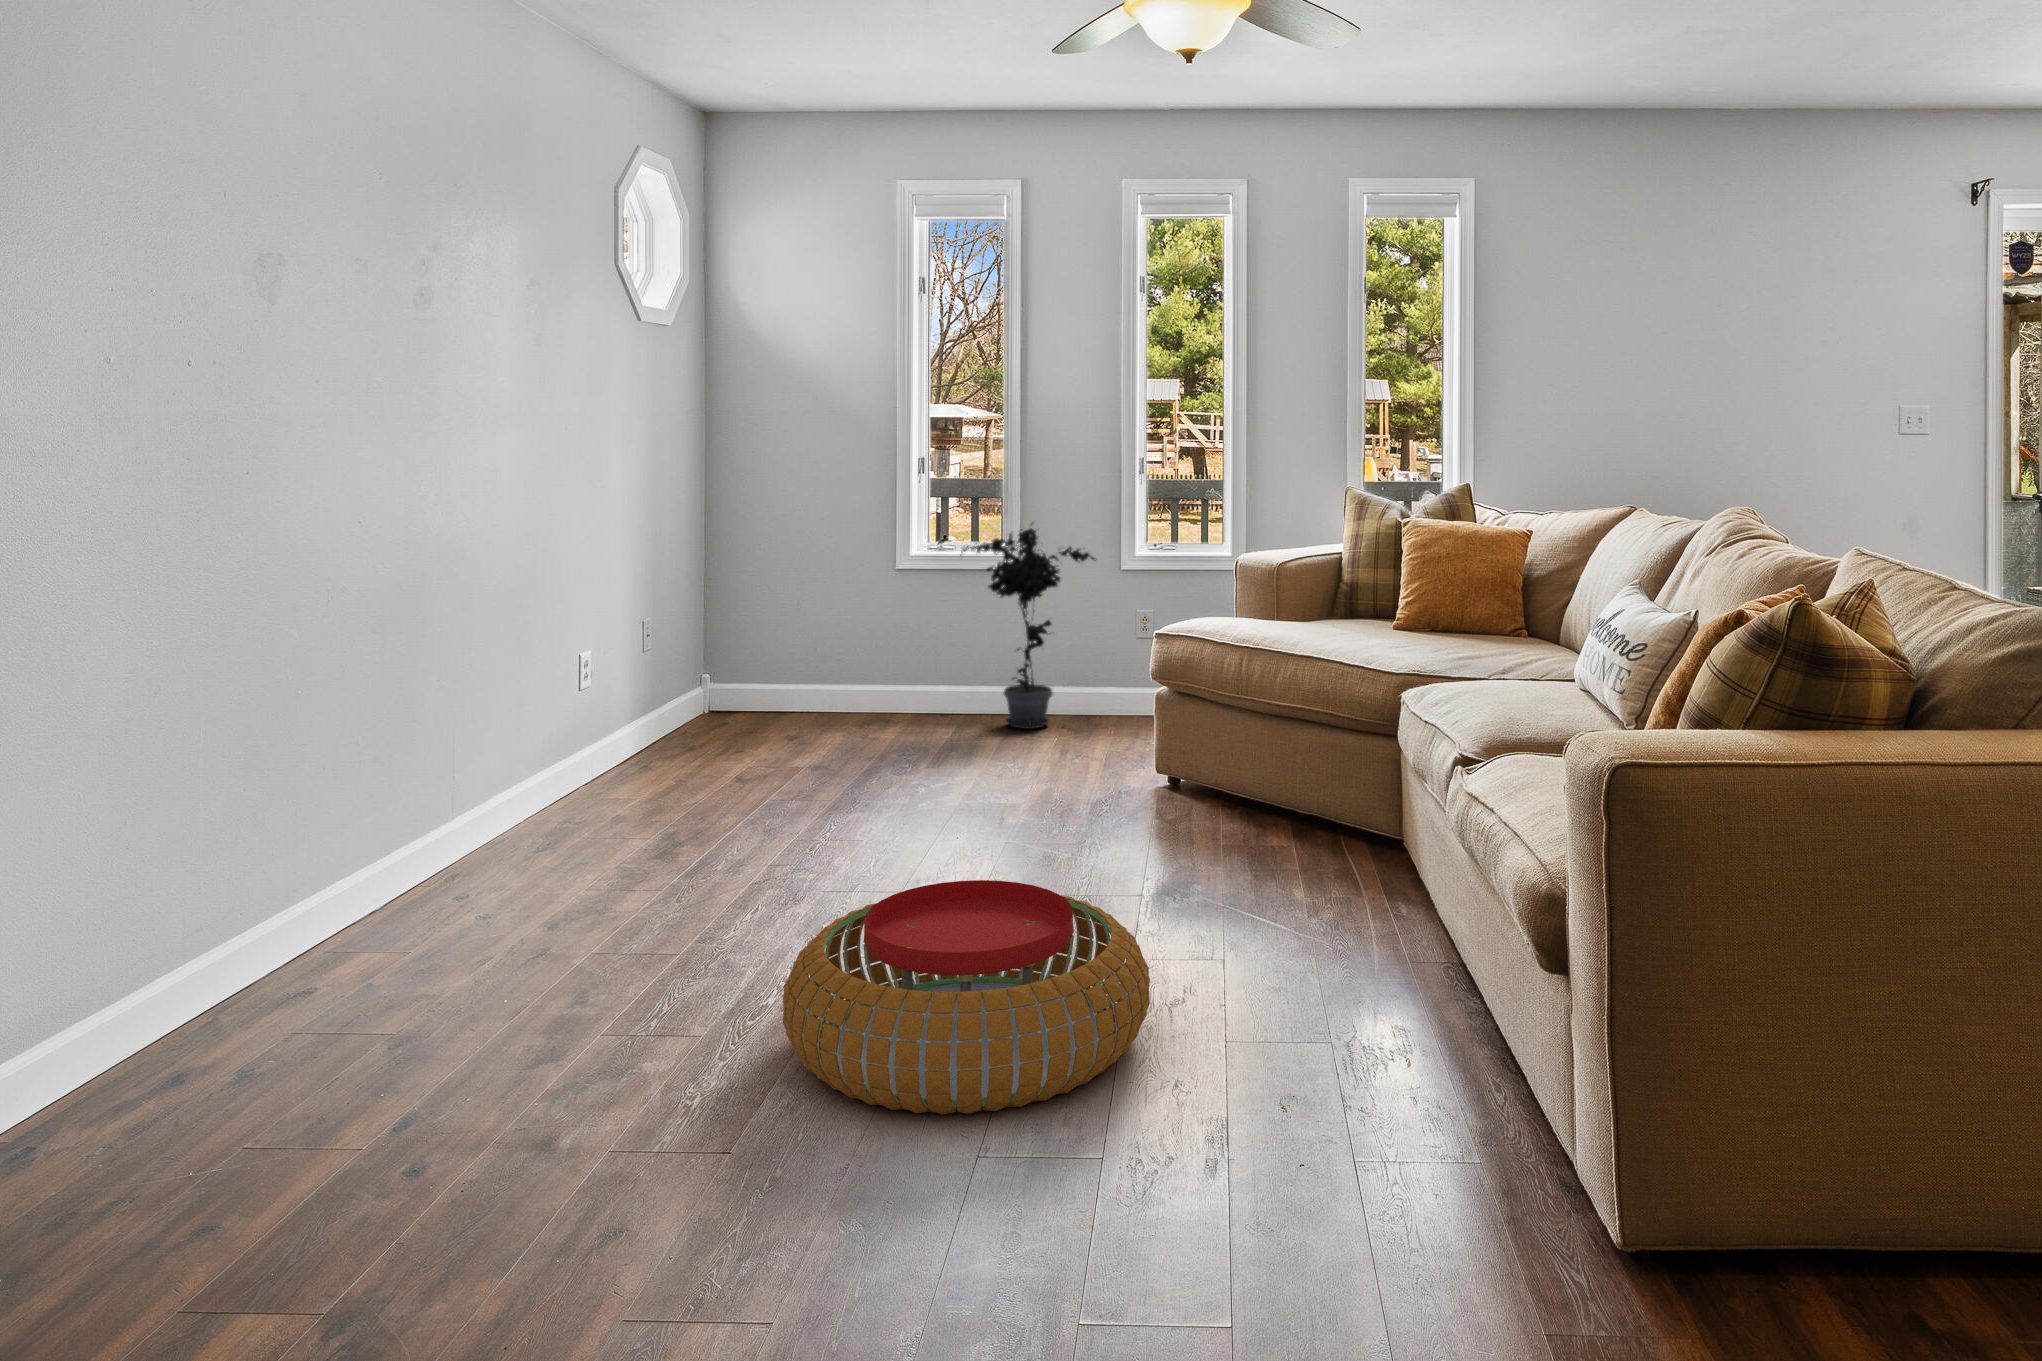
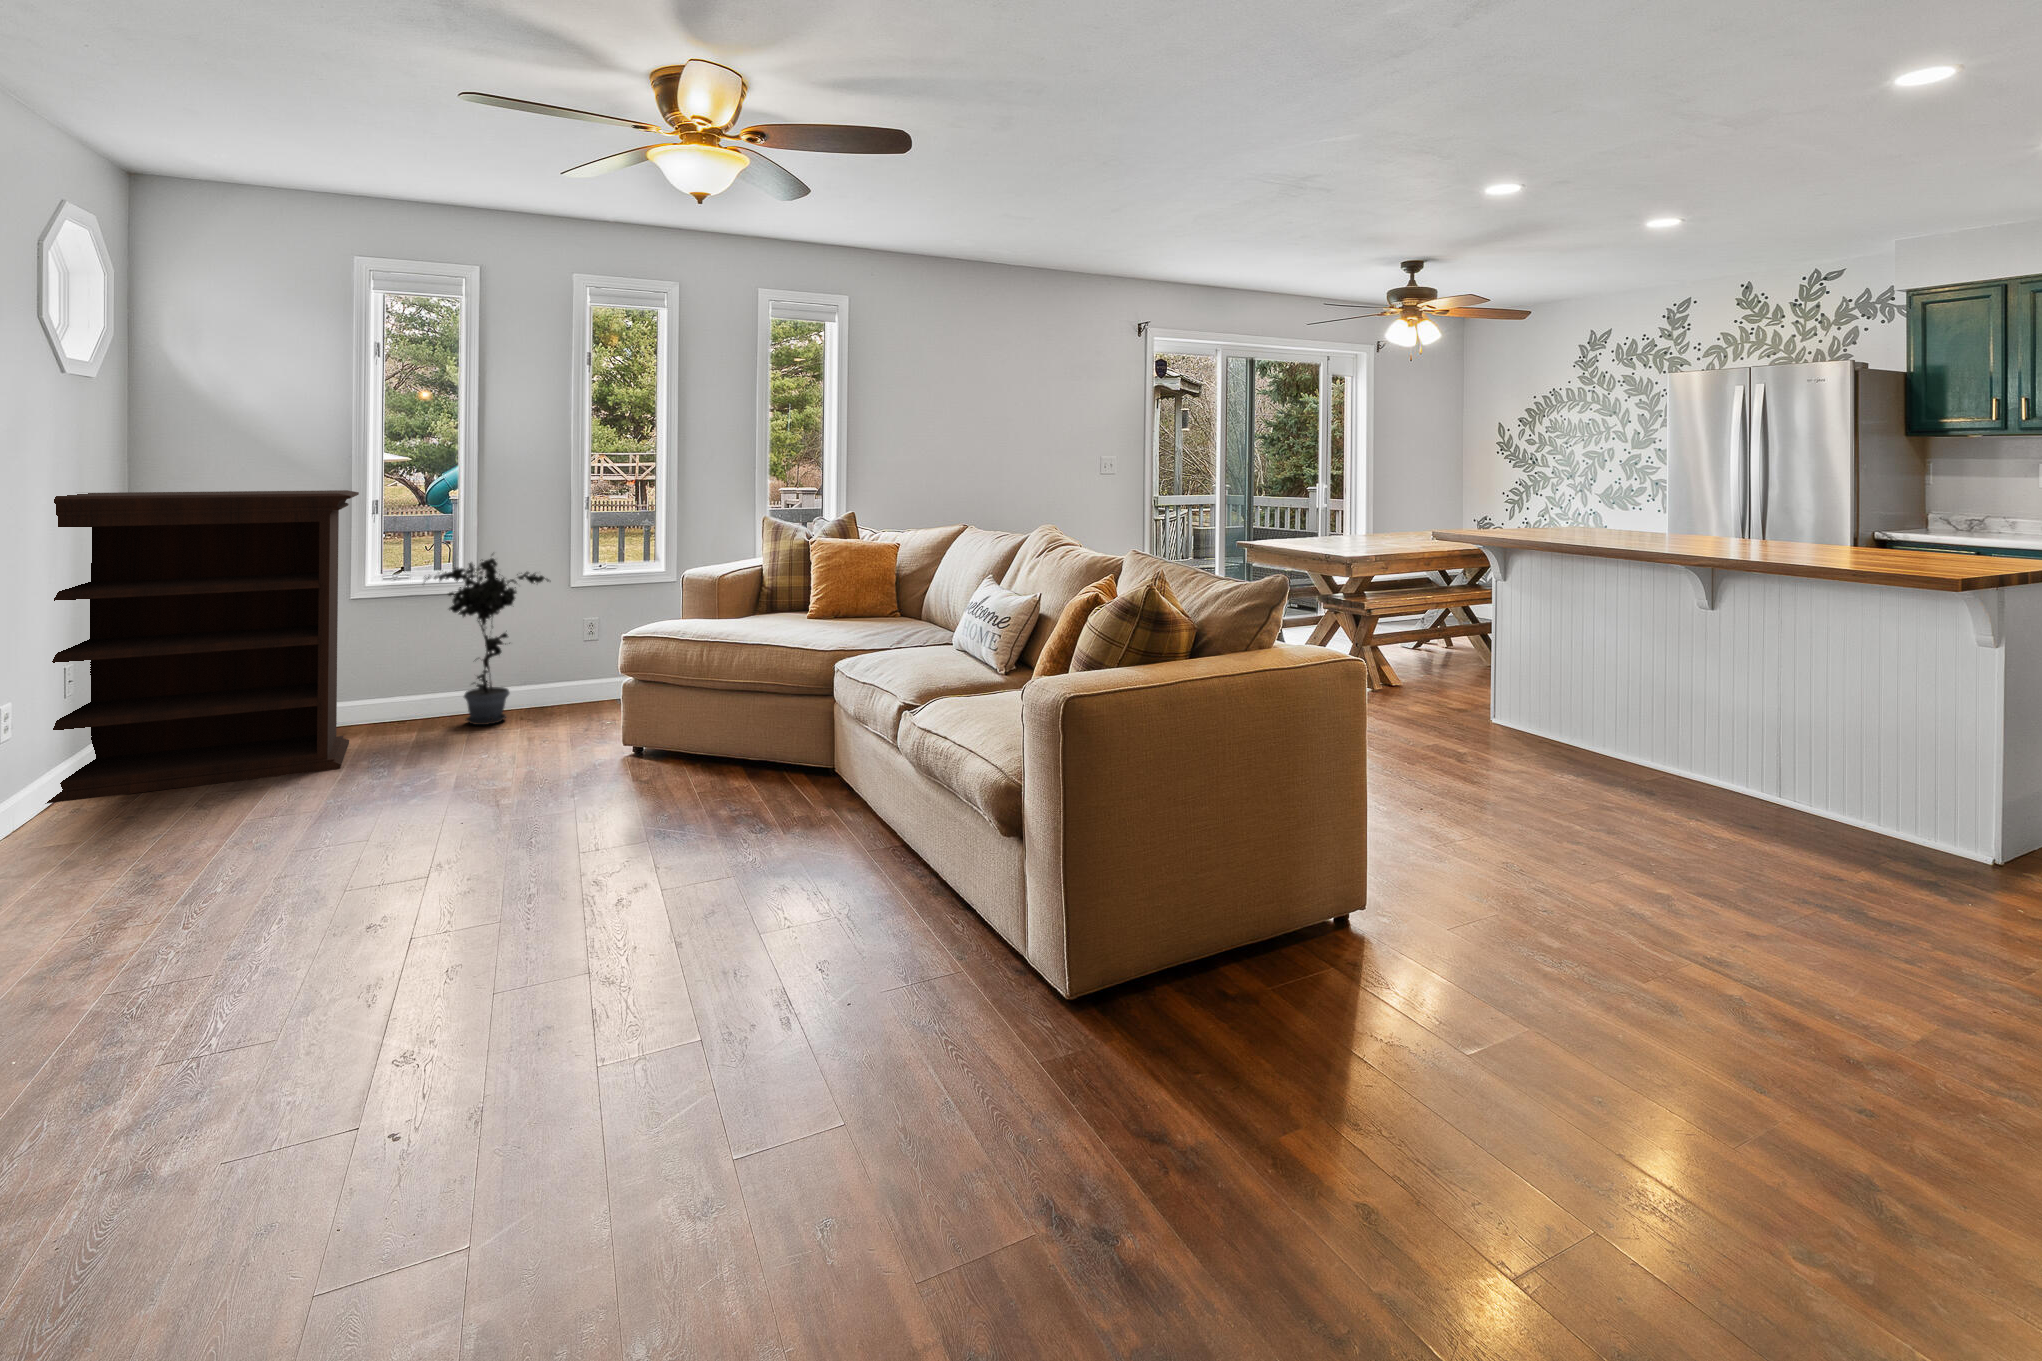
bookshelf: none [571,442,892,763] -> present [45,490,359,804]
pouf: present [783,880,1150,1115] -> none [371,844,703,1052]

